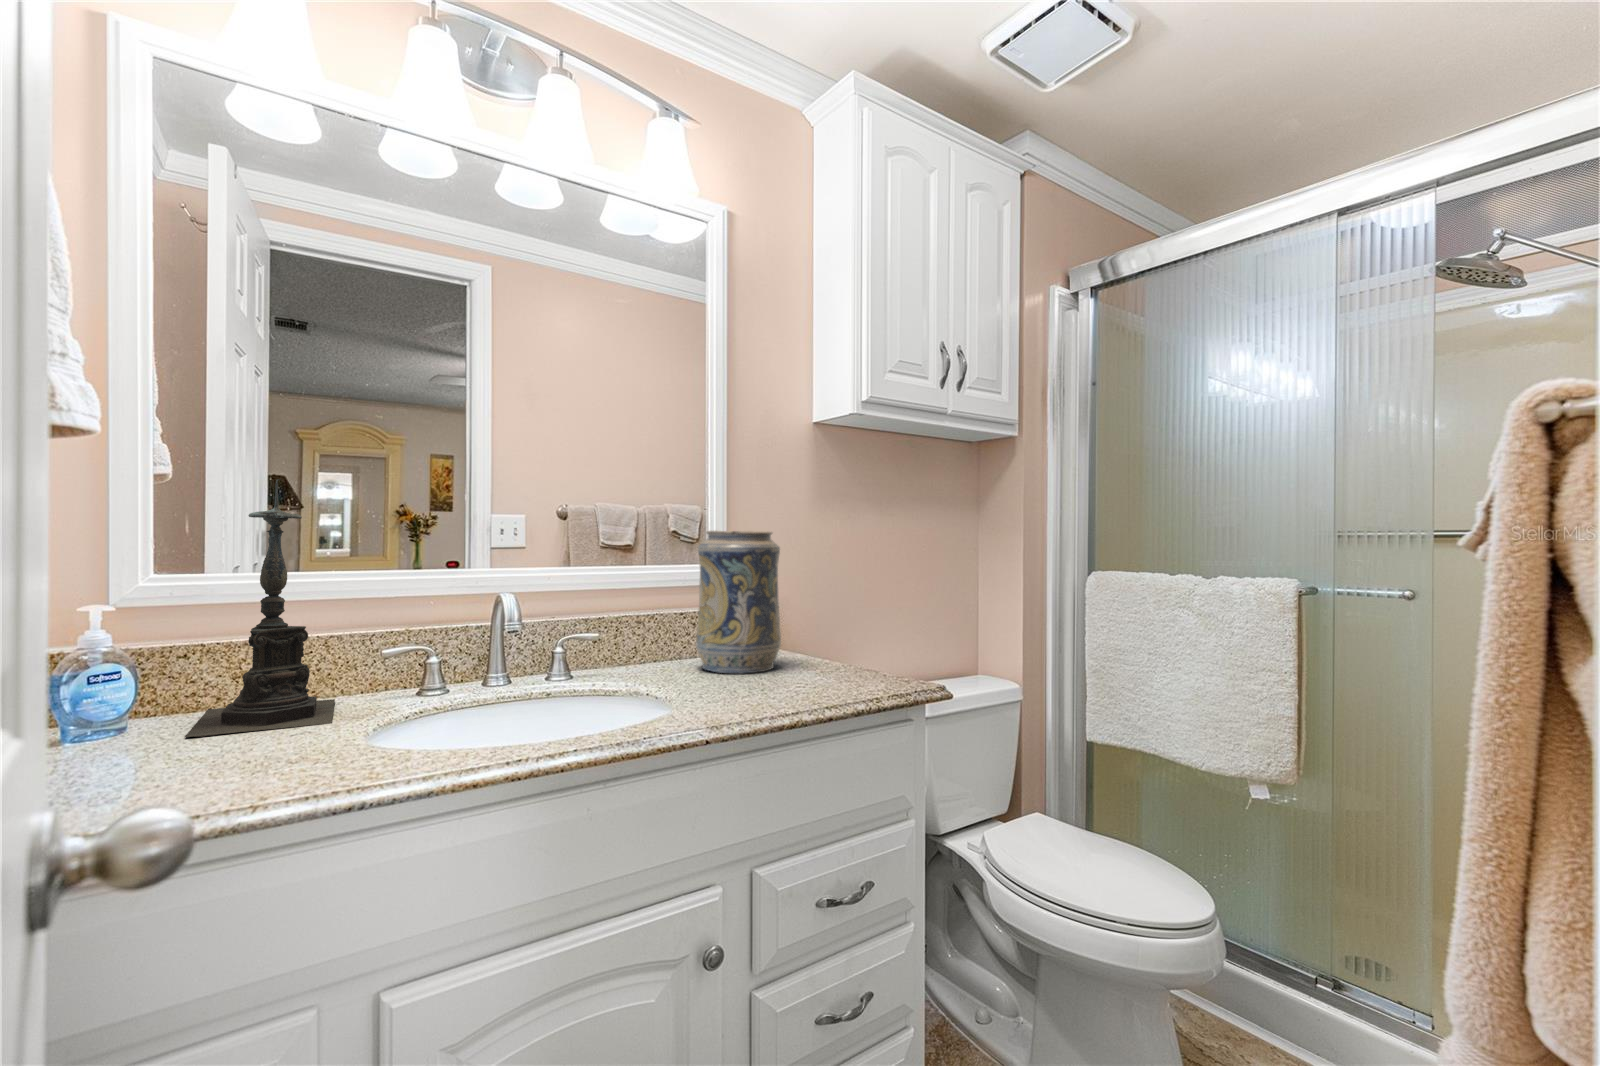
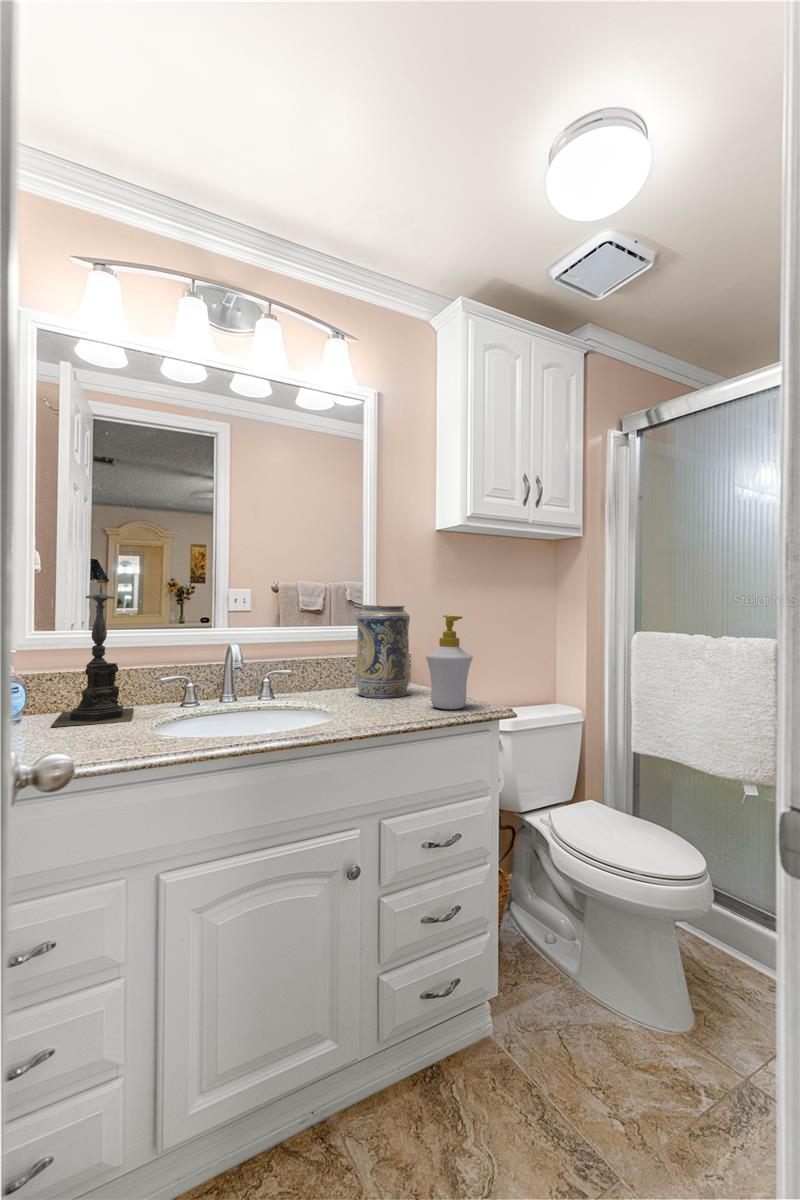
soap bottle: none [813,545,885,690] -> present [426,615,473,709]

